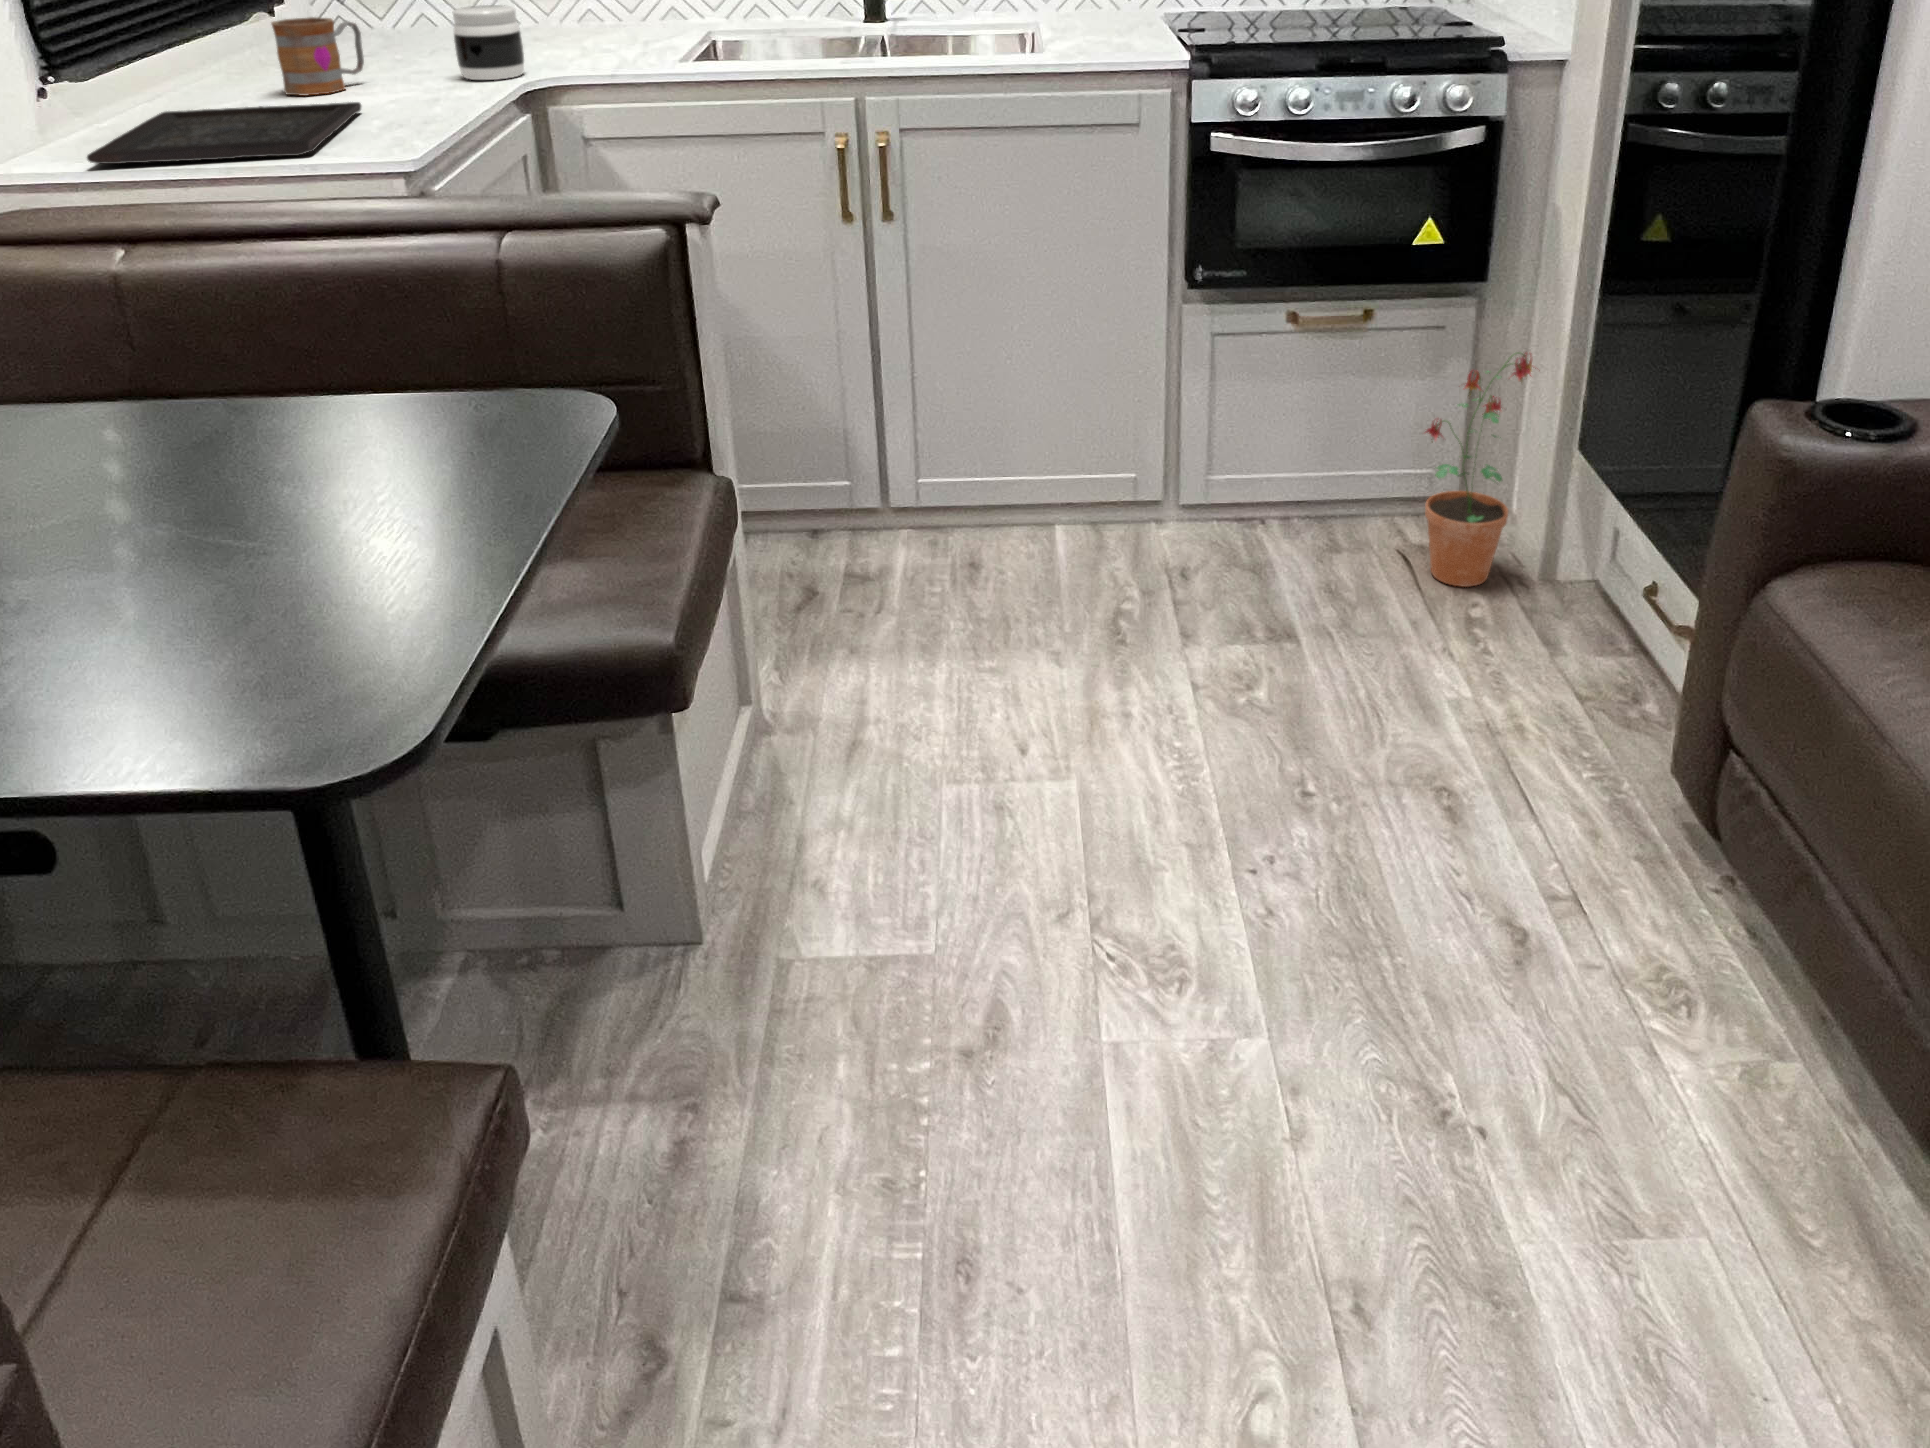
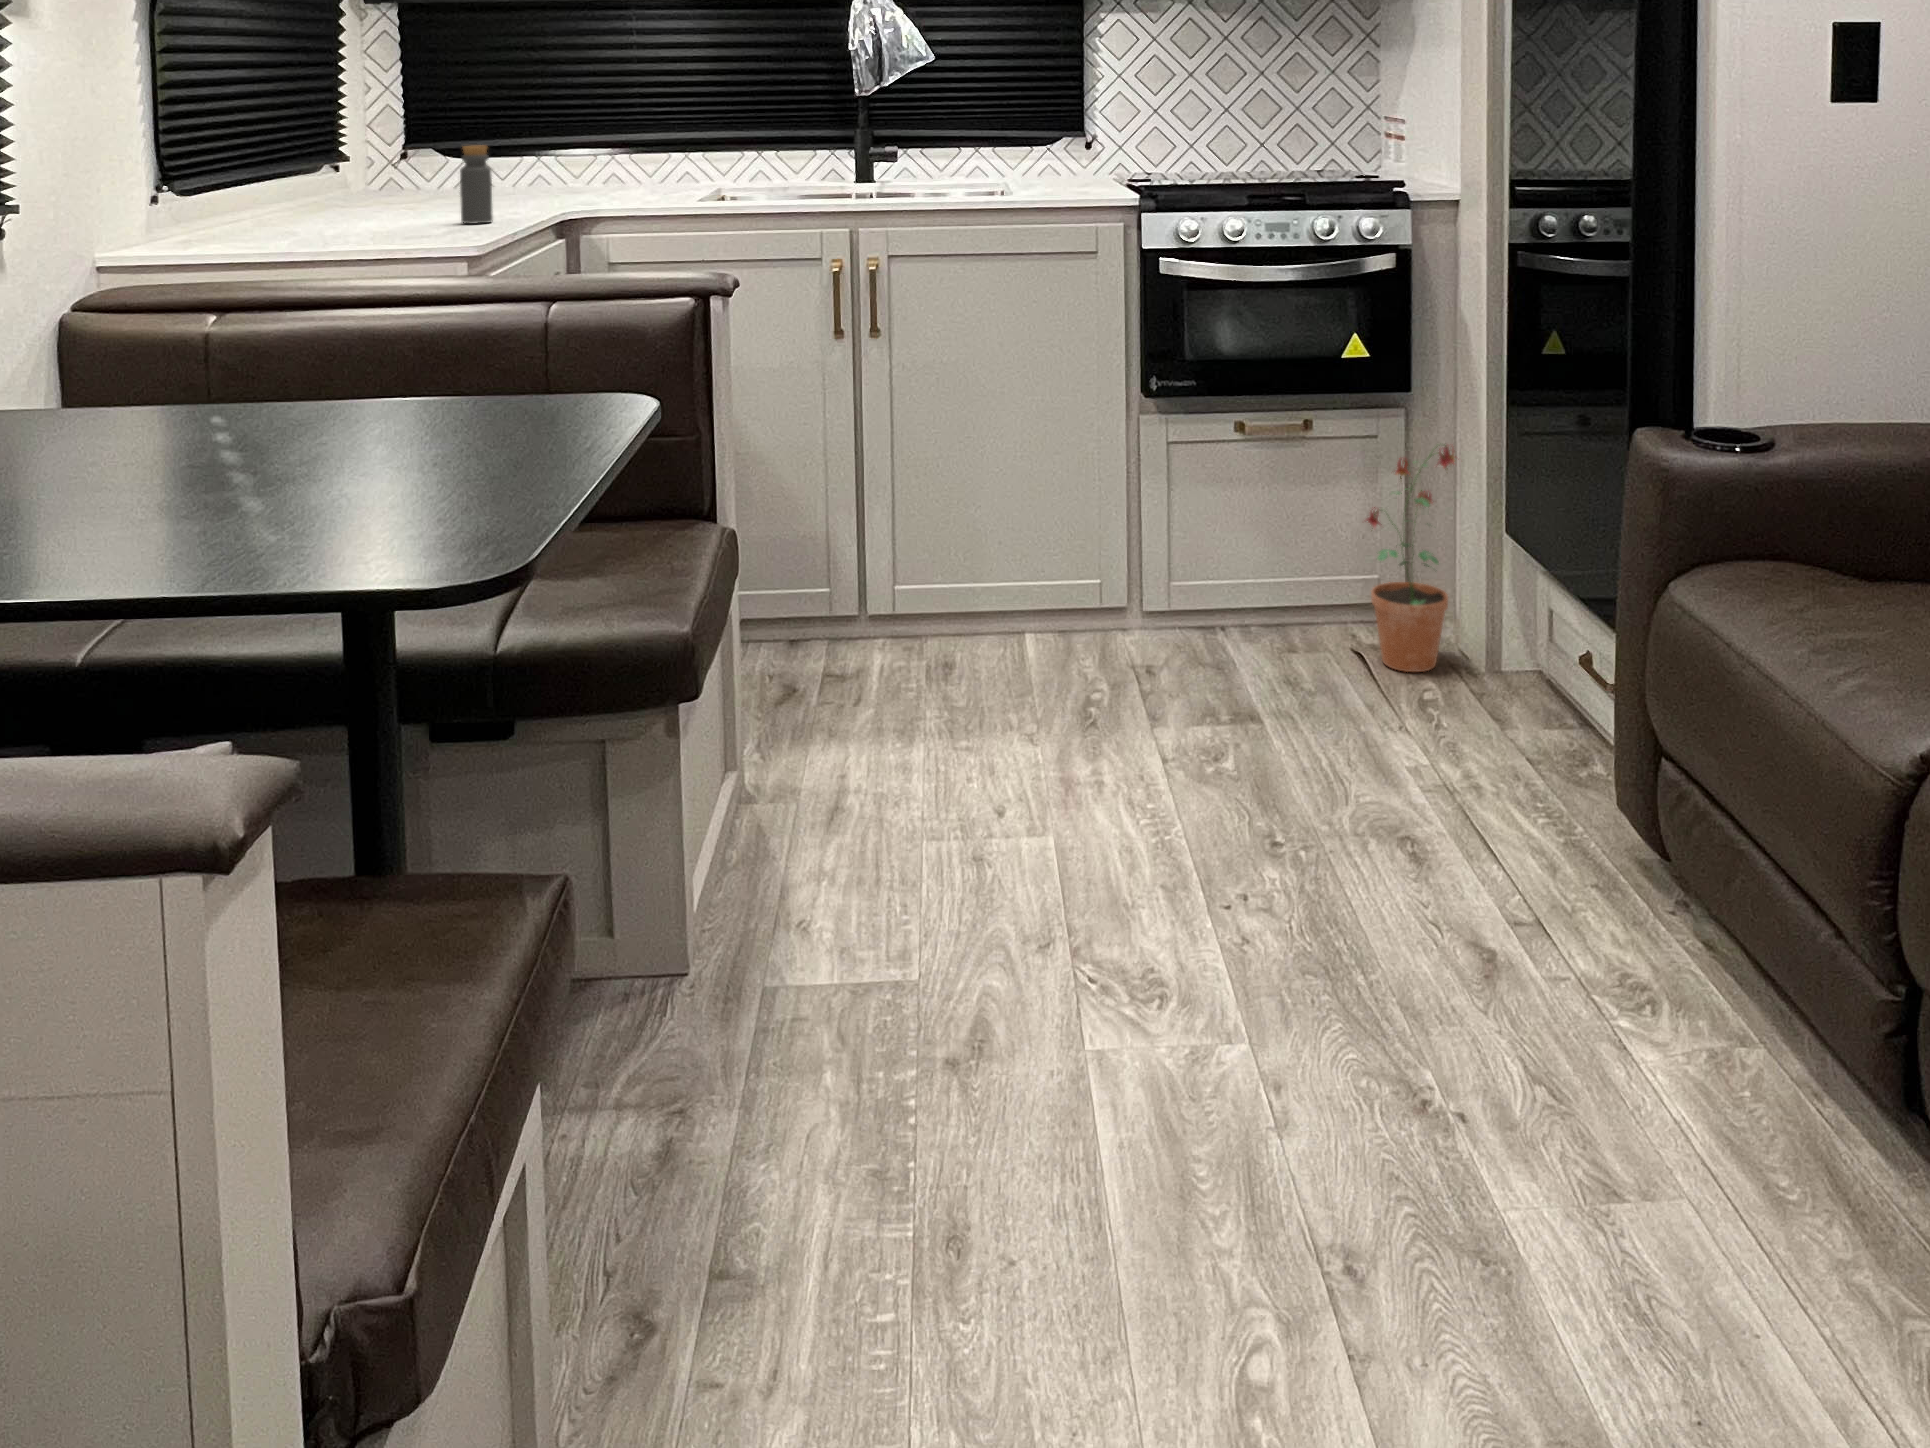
jar: present [453,5,524,80] -> none [505,153,563,211]
bottle: none [393,12,440,108] -> present [460,146,493,224]
mug: present [271,17,364,96] -> none [350,158,425,220]
tray: present [87,102,361,164] -> none [194,217,425,249]

